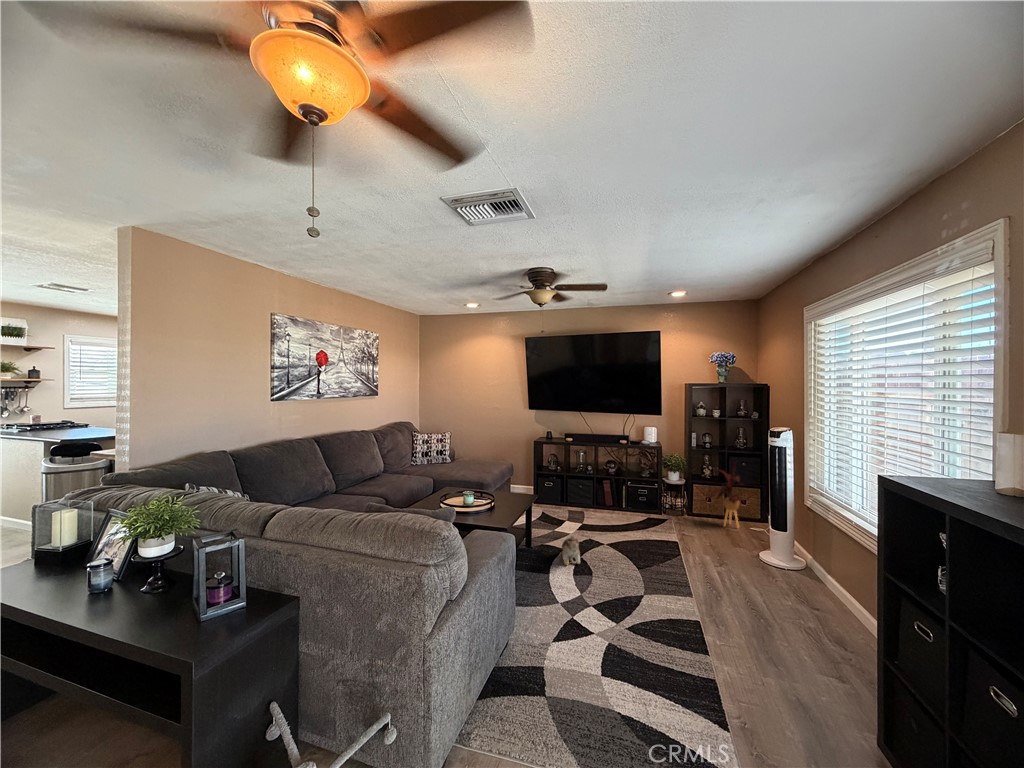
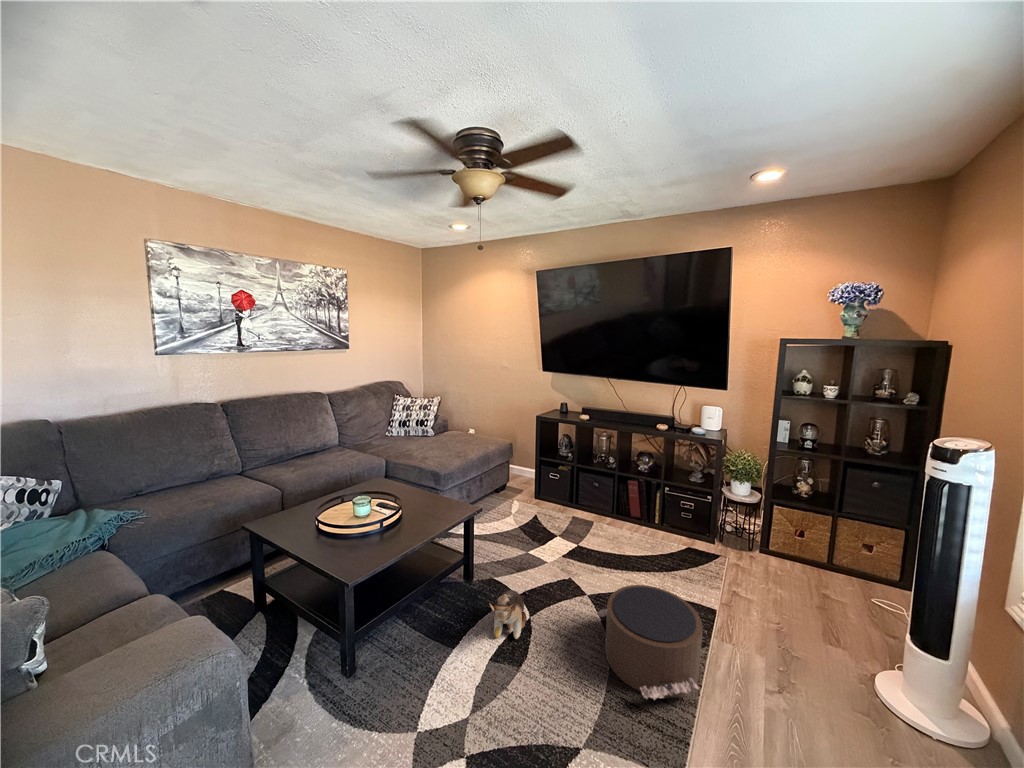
house plant: present [711,461,743,528] -> none [795,481,875,596]
pouf: none [617,526,684,574] -> present [597,585,703,700]

